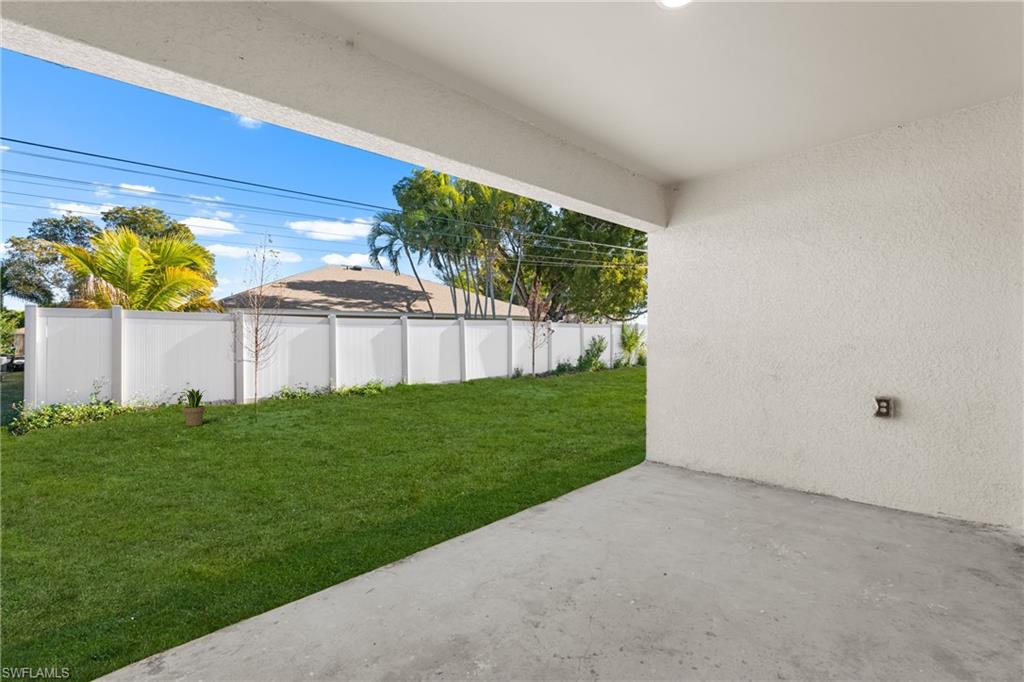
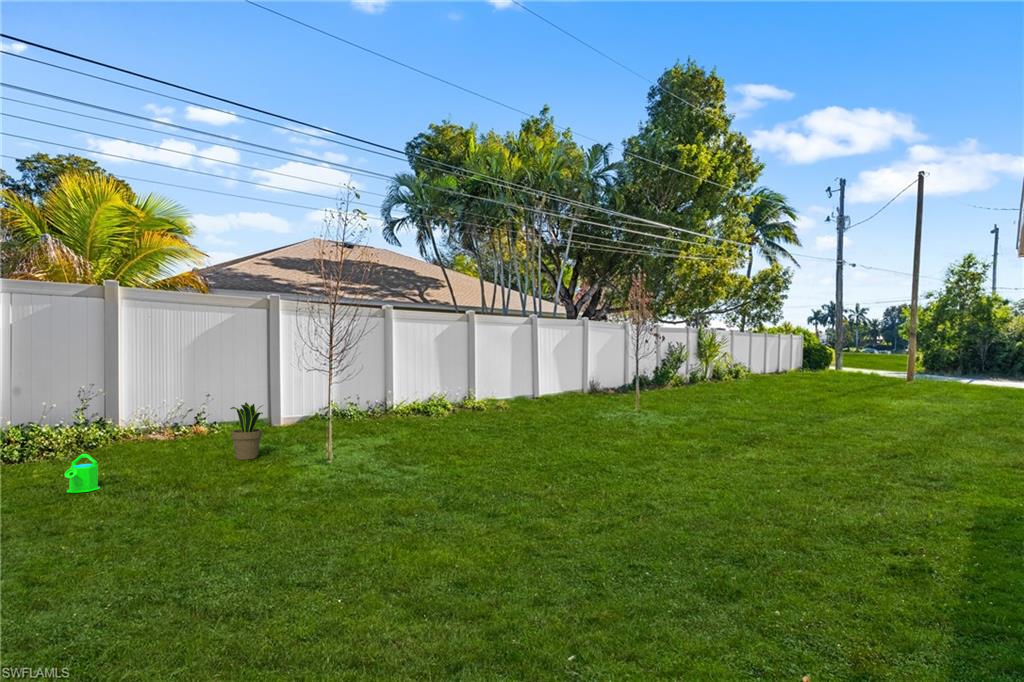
watering can: none [53,422,82,446] -> present [64,454,100,493]

